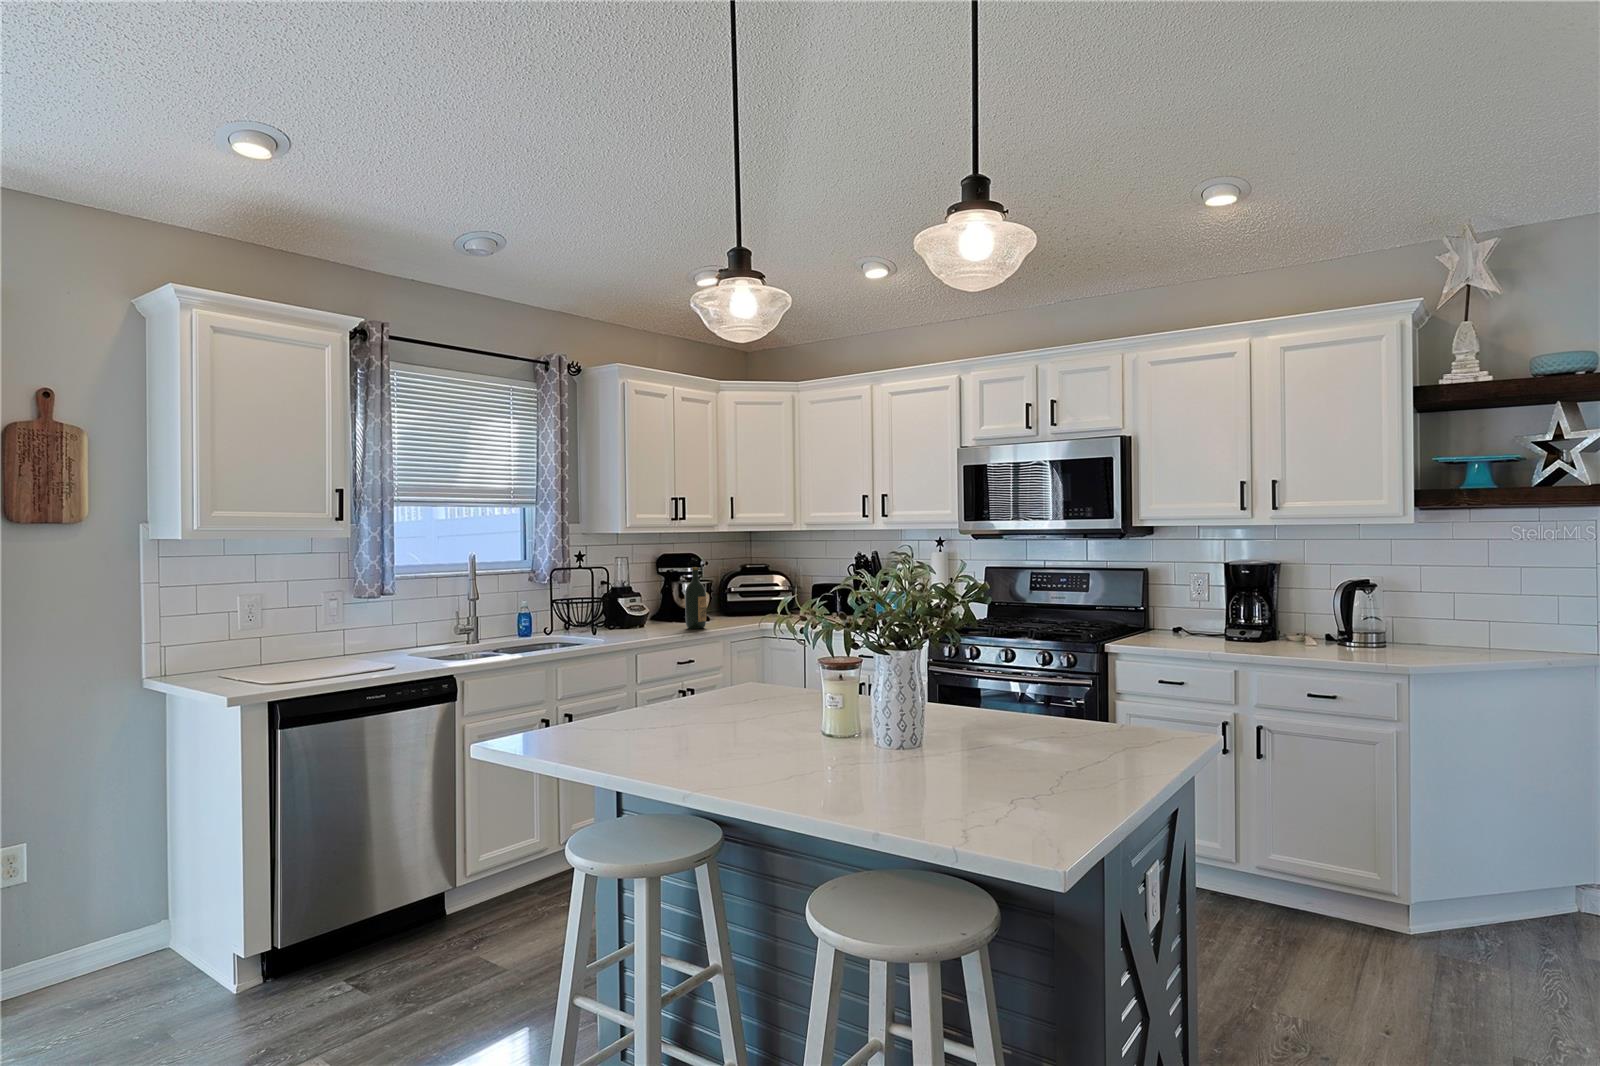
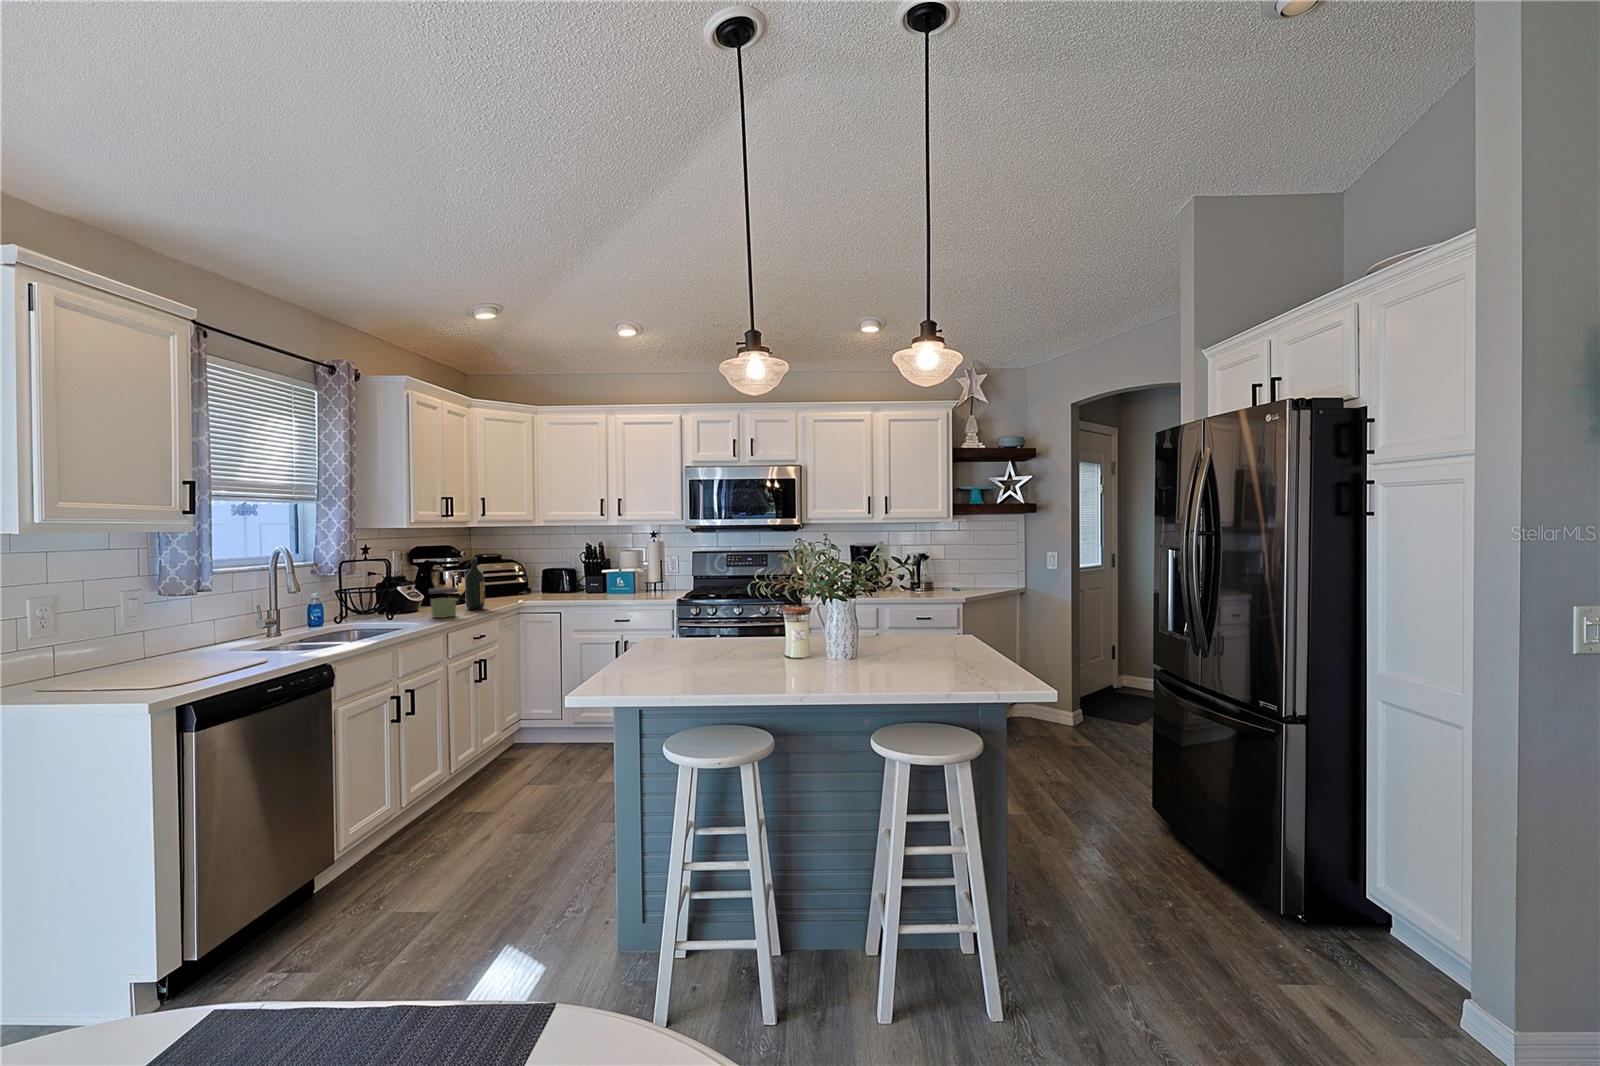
jar: none [630,601,661,636] -> present [429,587,458,618]

